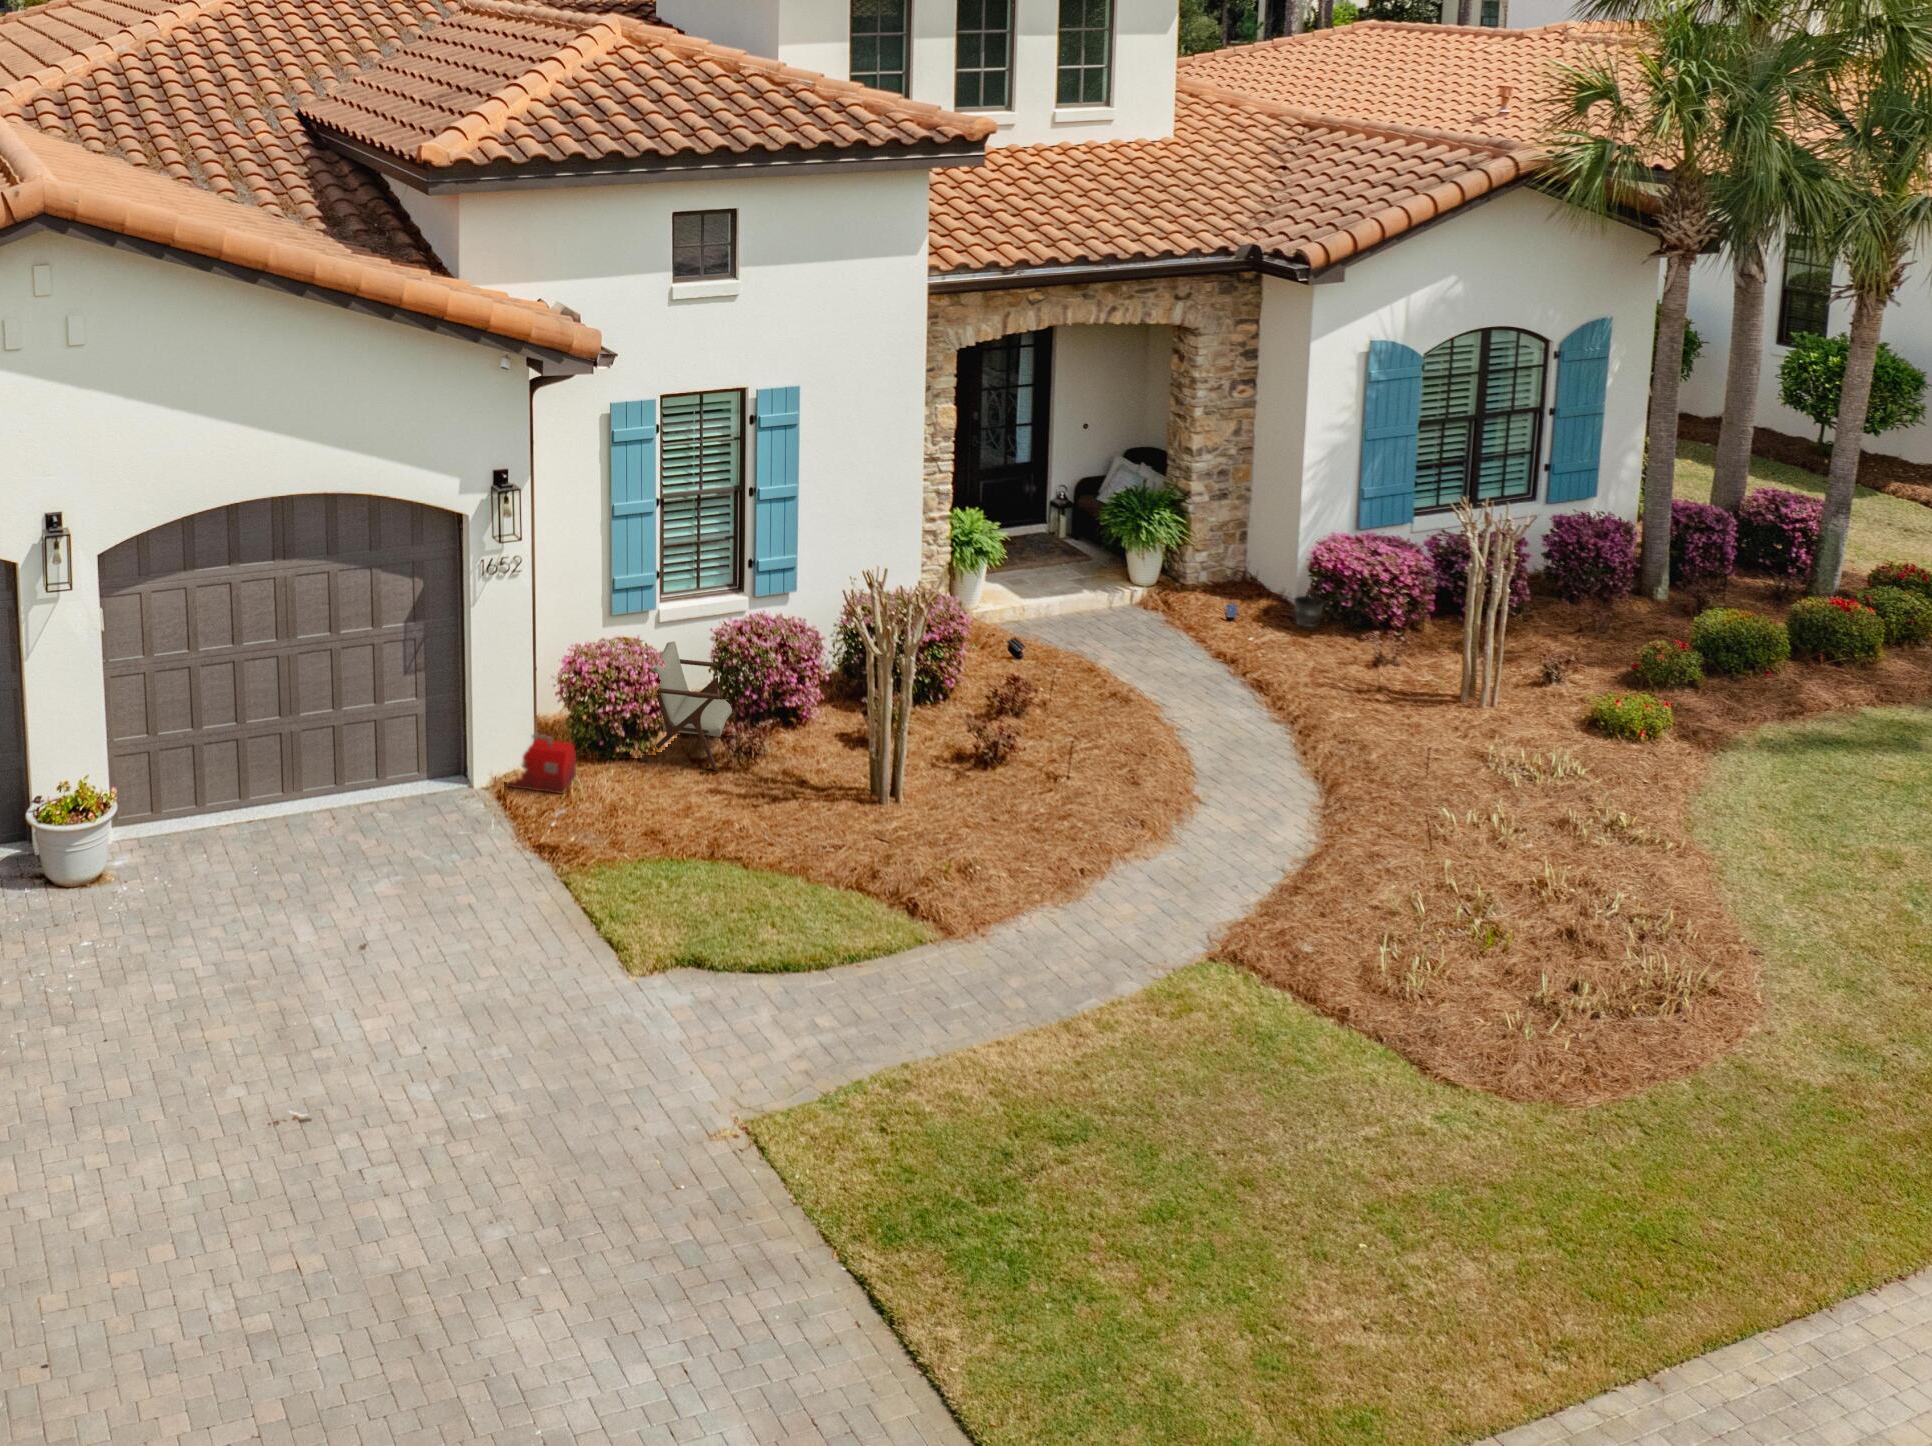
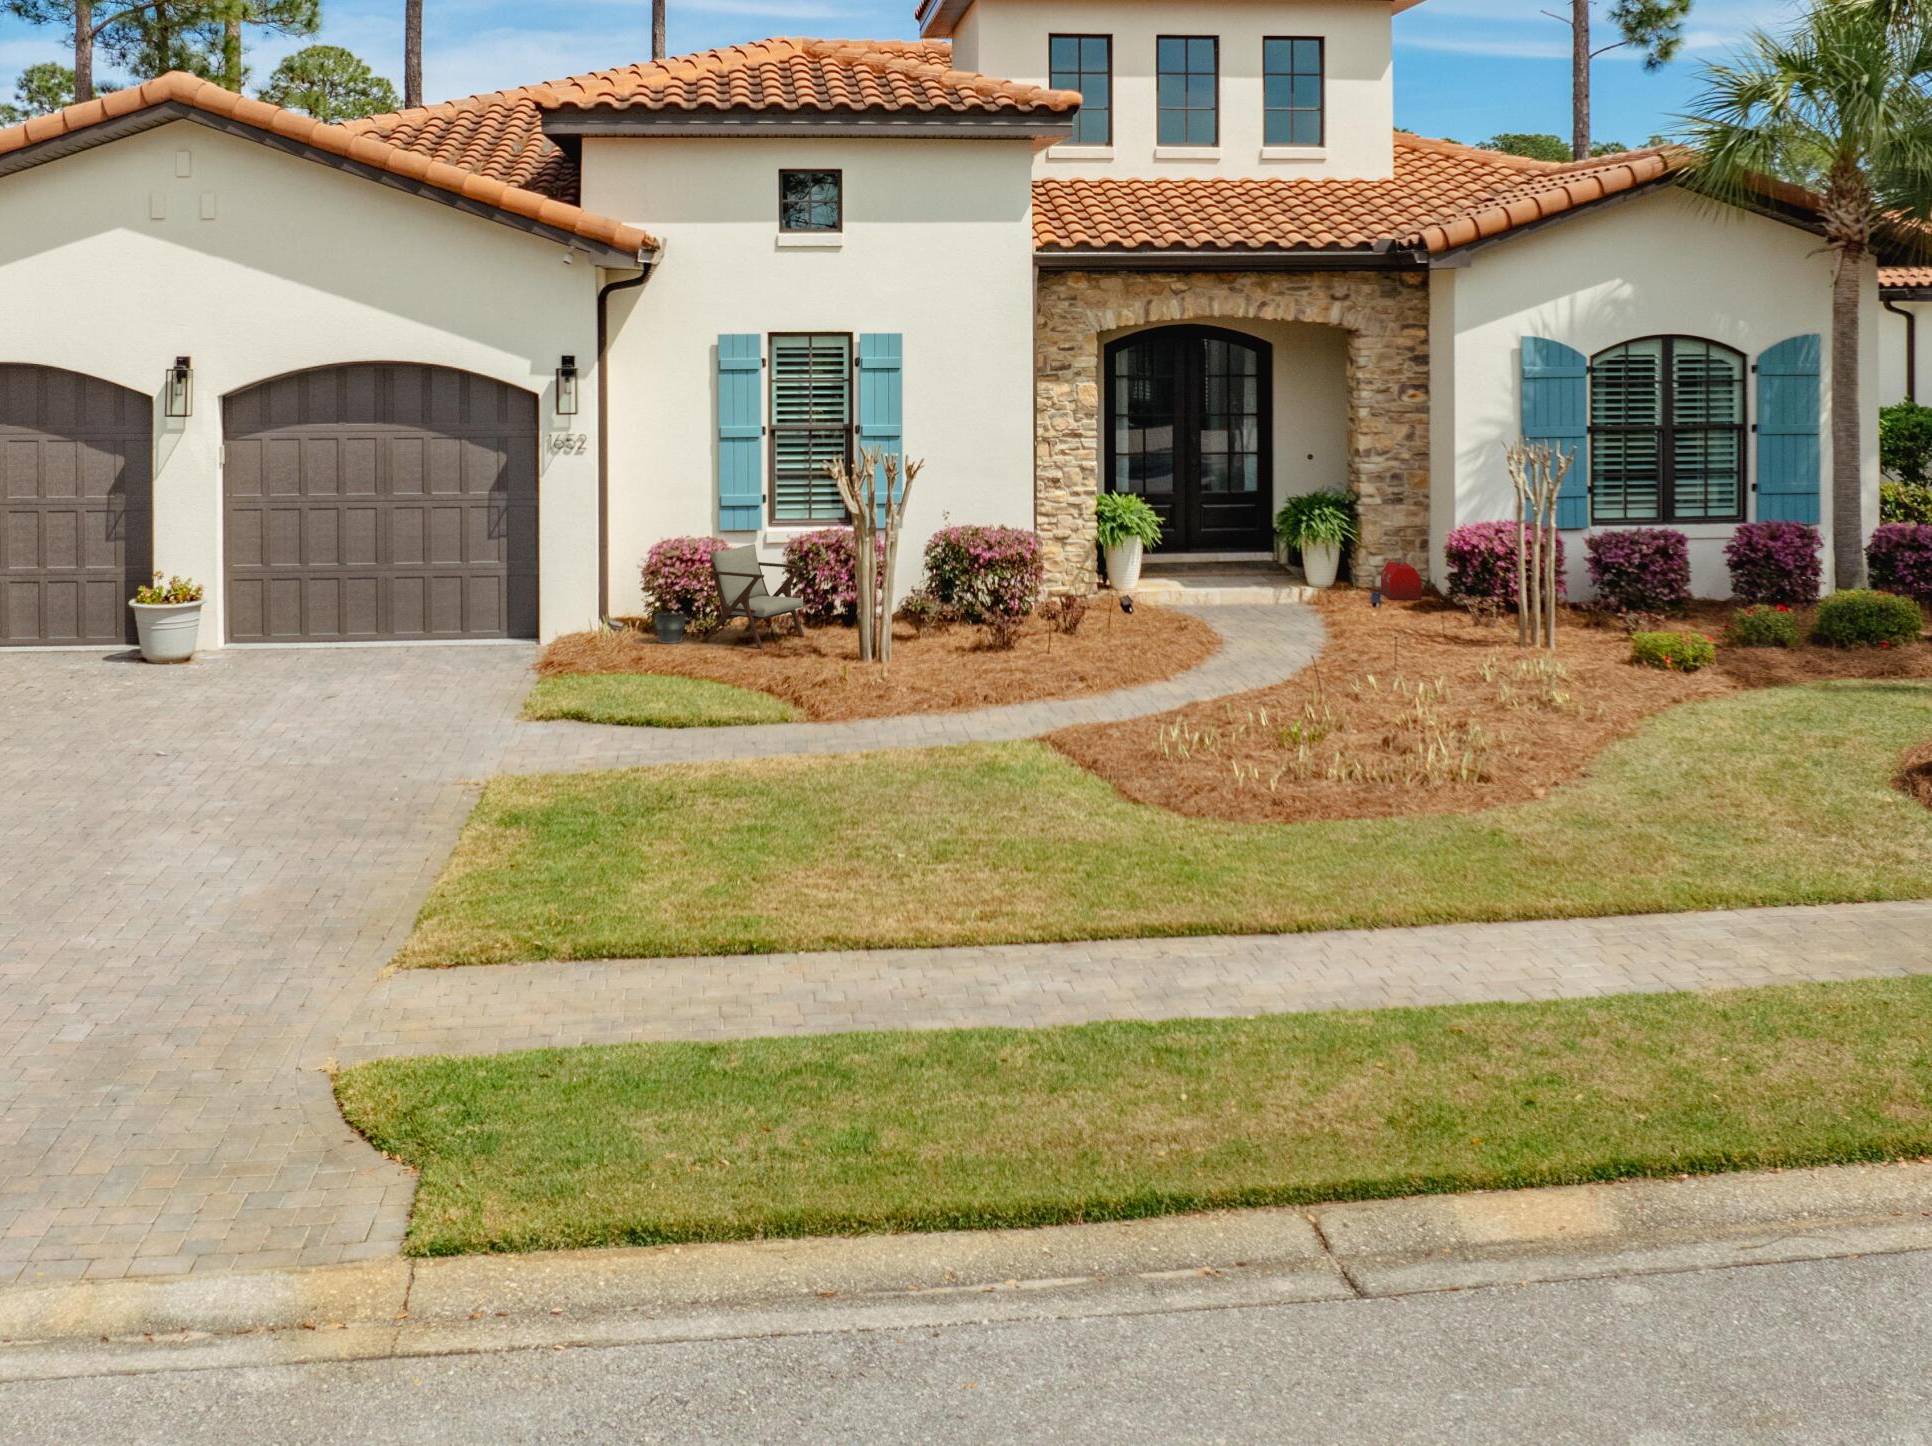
bucket: present [1292,596,1324,627] -> present [654,613,686,644]
toolbox: present [506,735,576,793] -> present [1381,557,1422,600]

